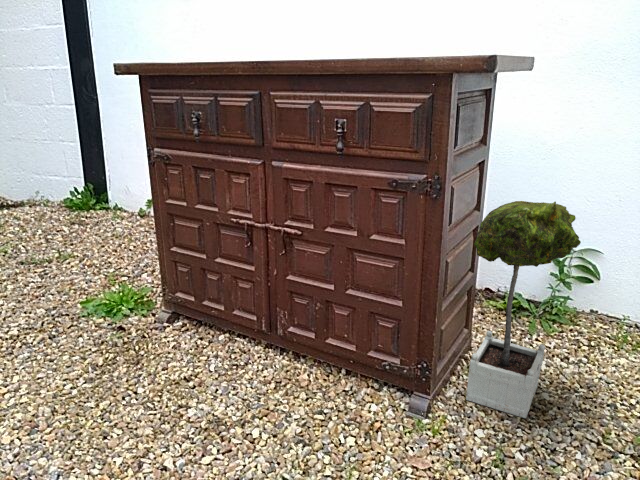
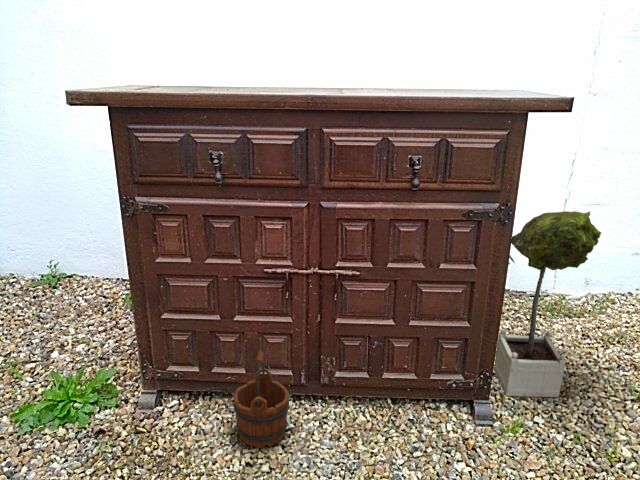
wooden bucket: none [191,289,240,374] -> present [234,352,289,448]

